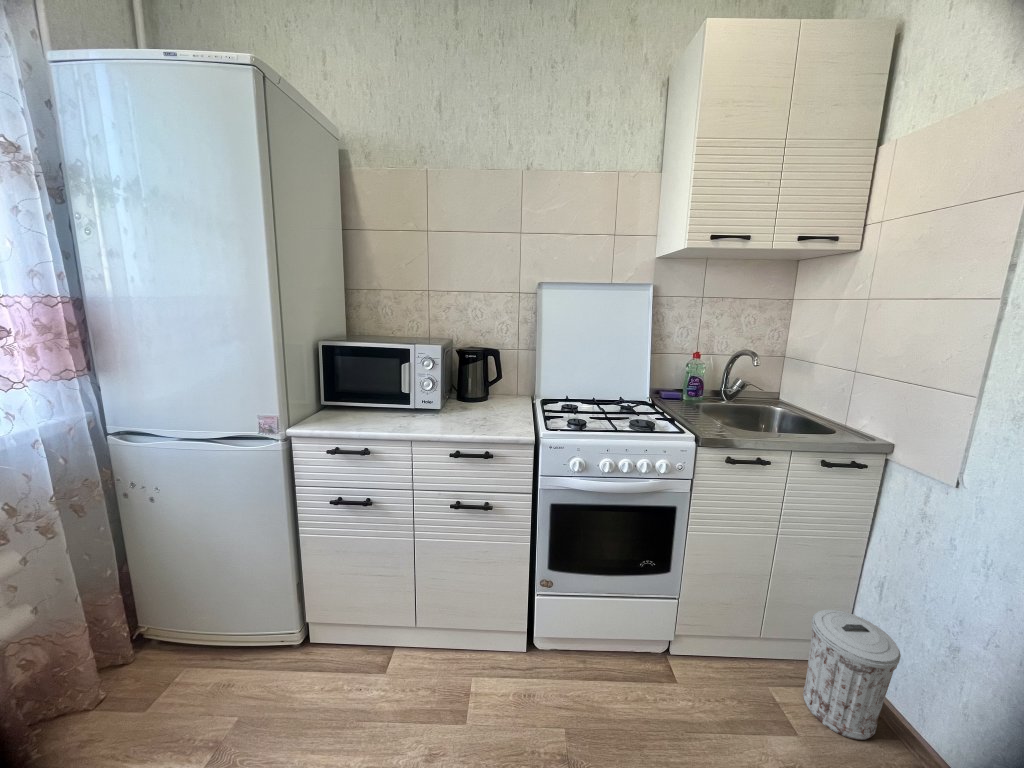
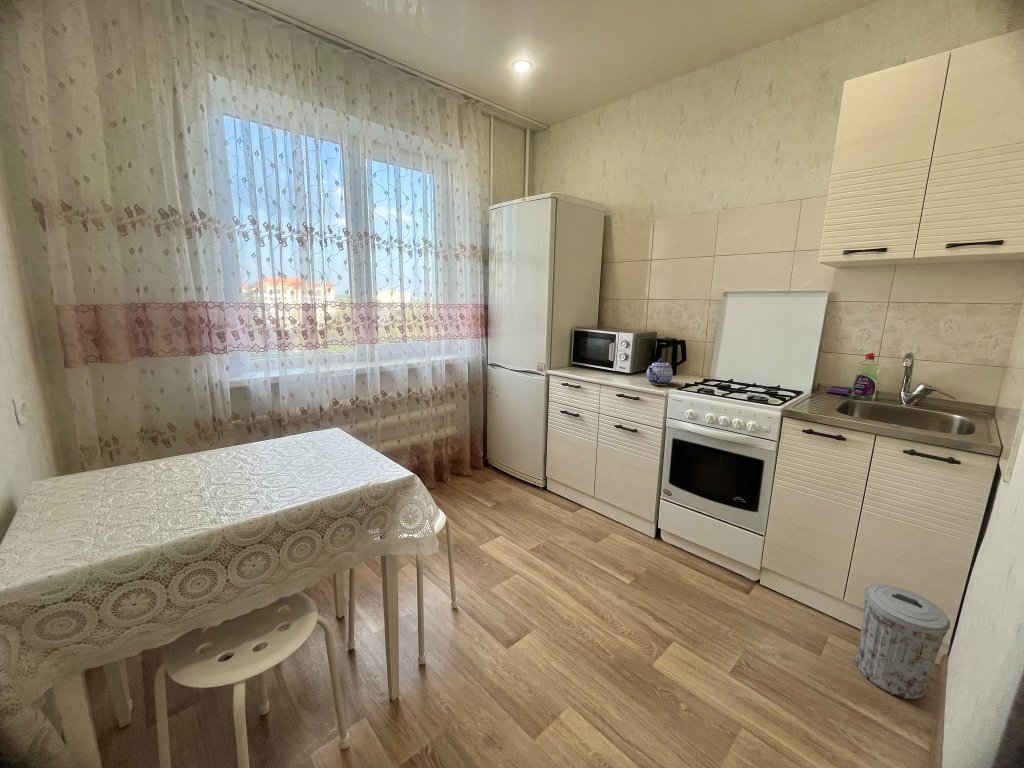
teapot: none [482,384,520,424] -> present [647,359,673,385]

